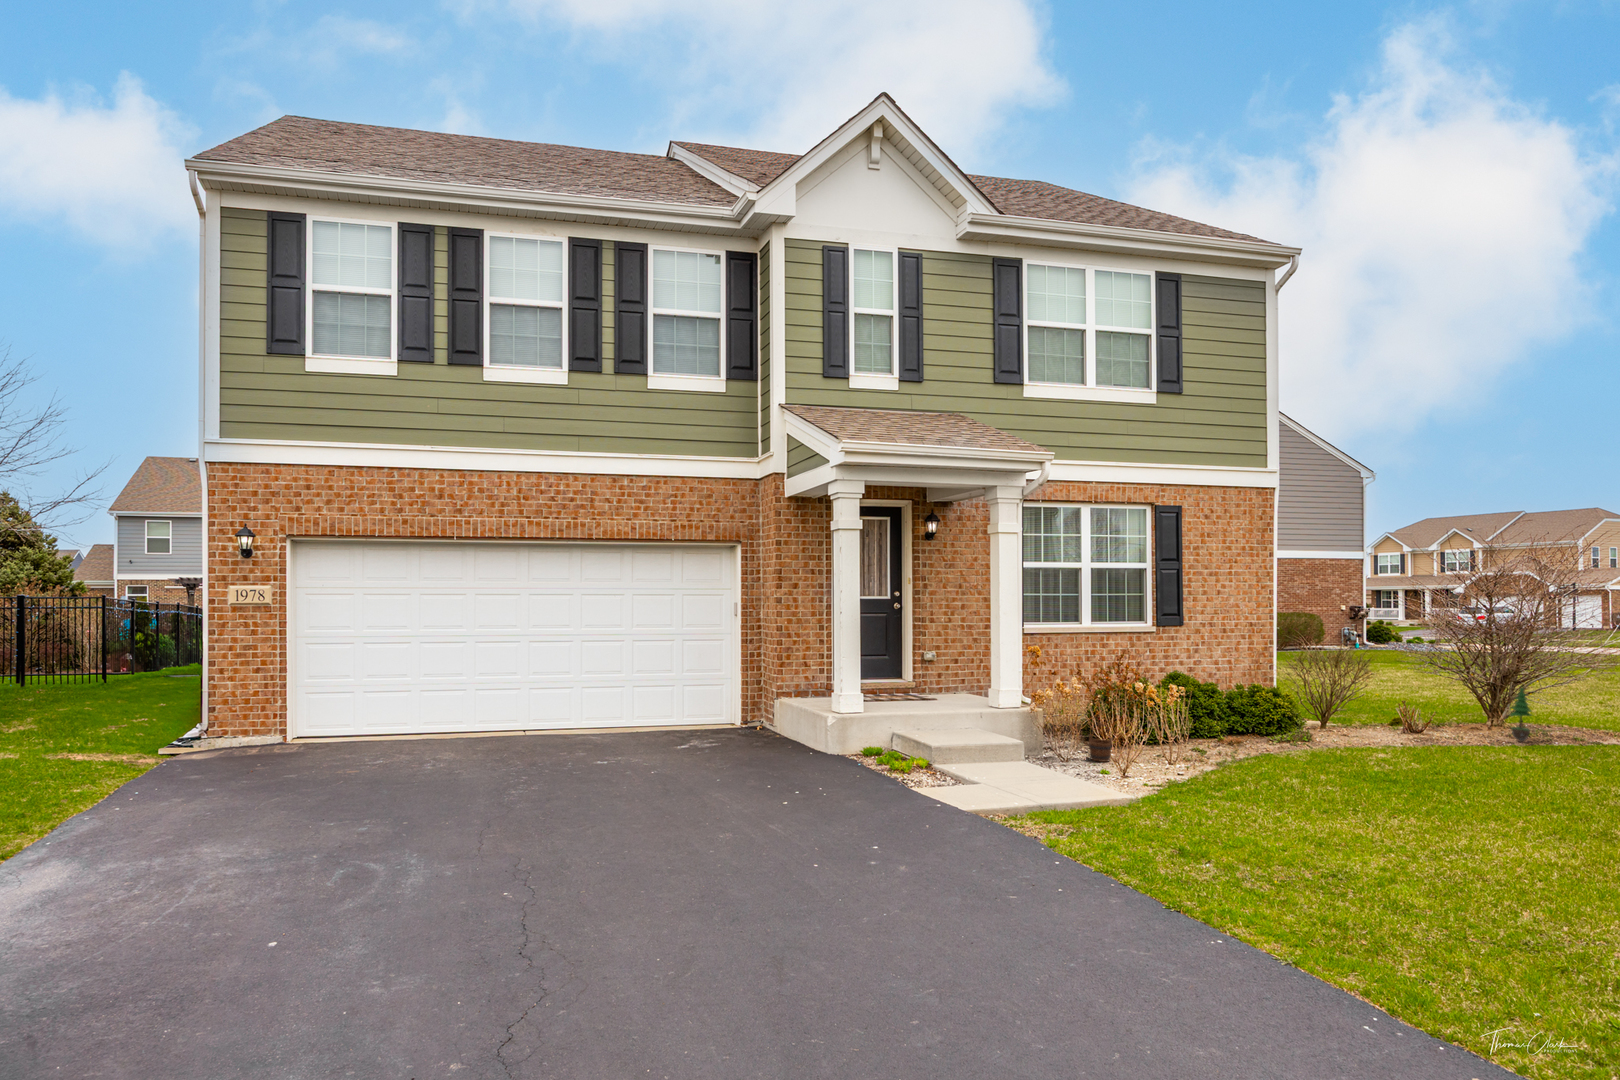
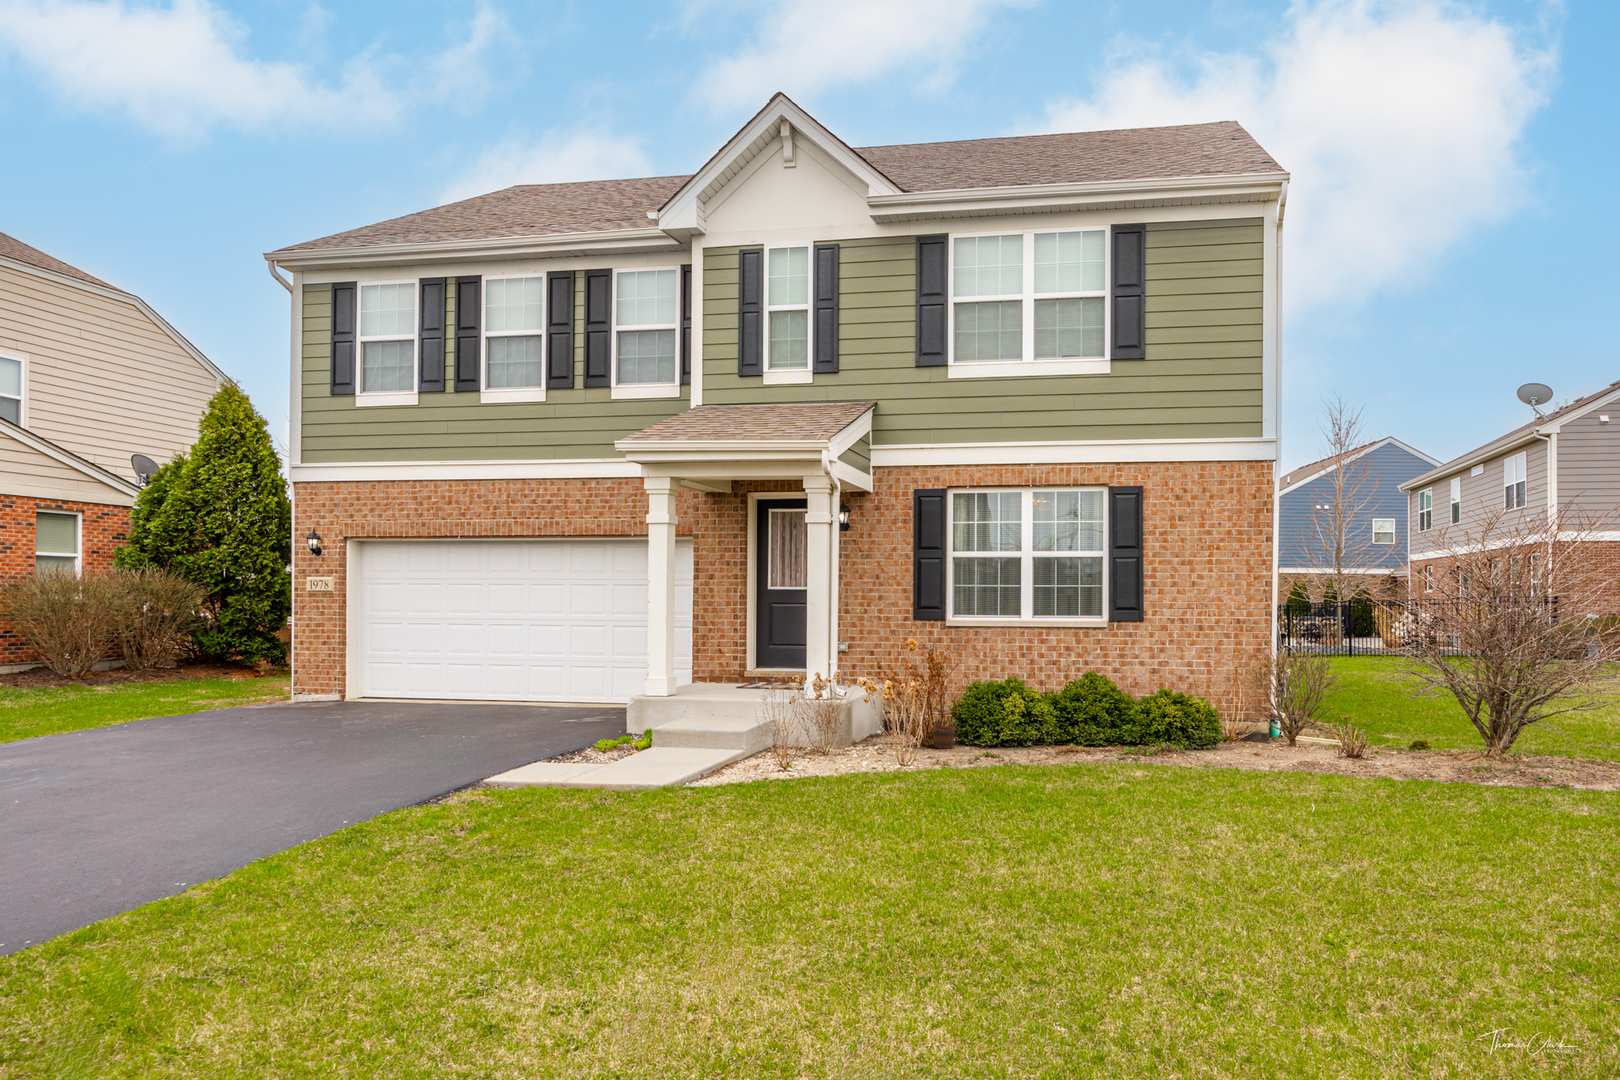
potted tree: present [1510,687,1532,742] -> none [1509,694,1539,765]

